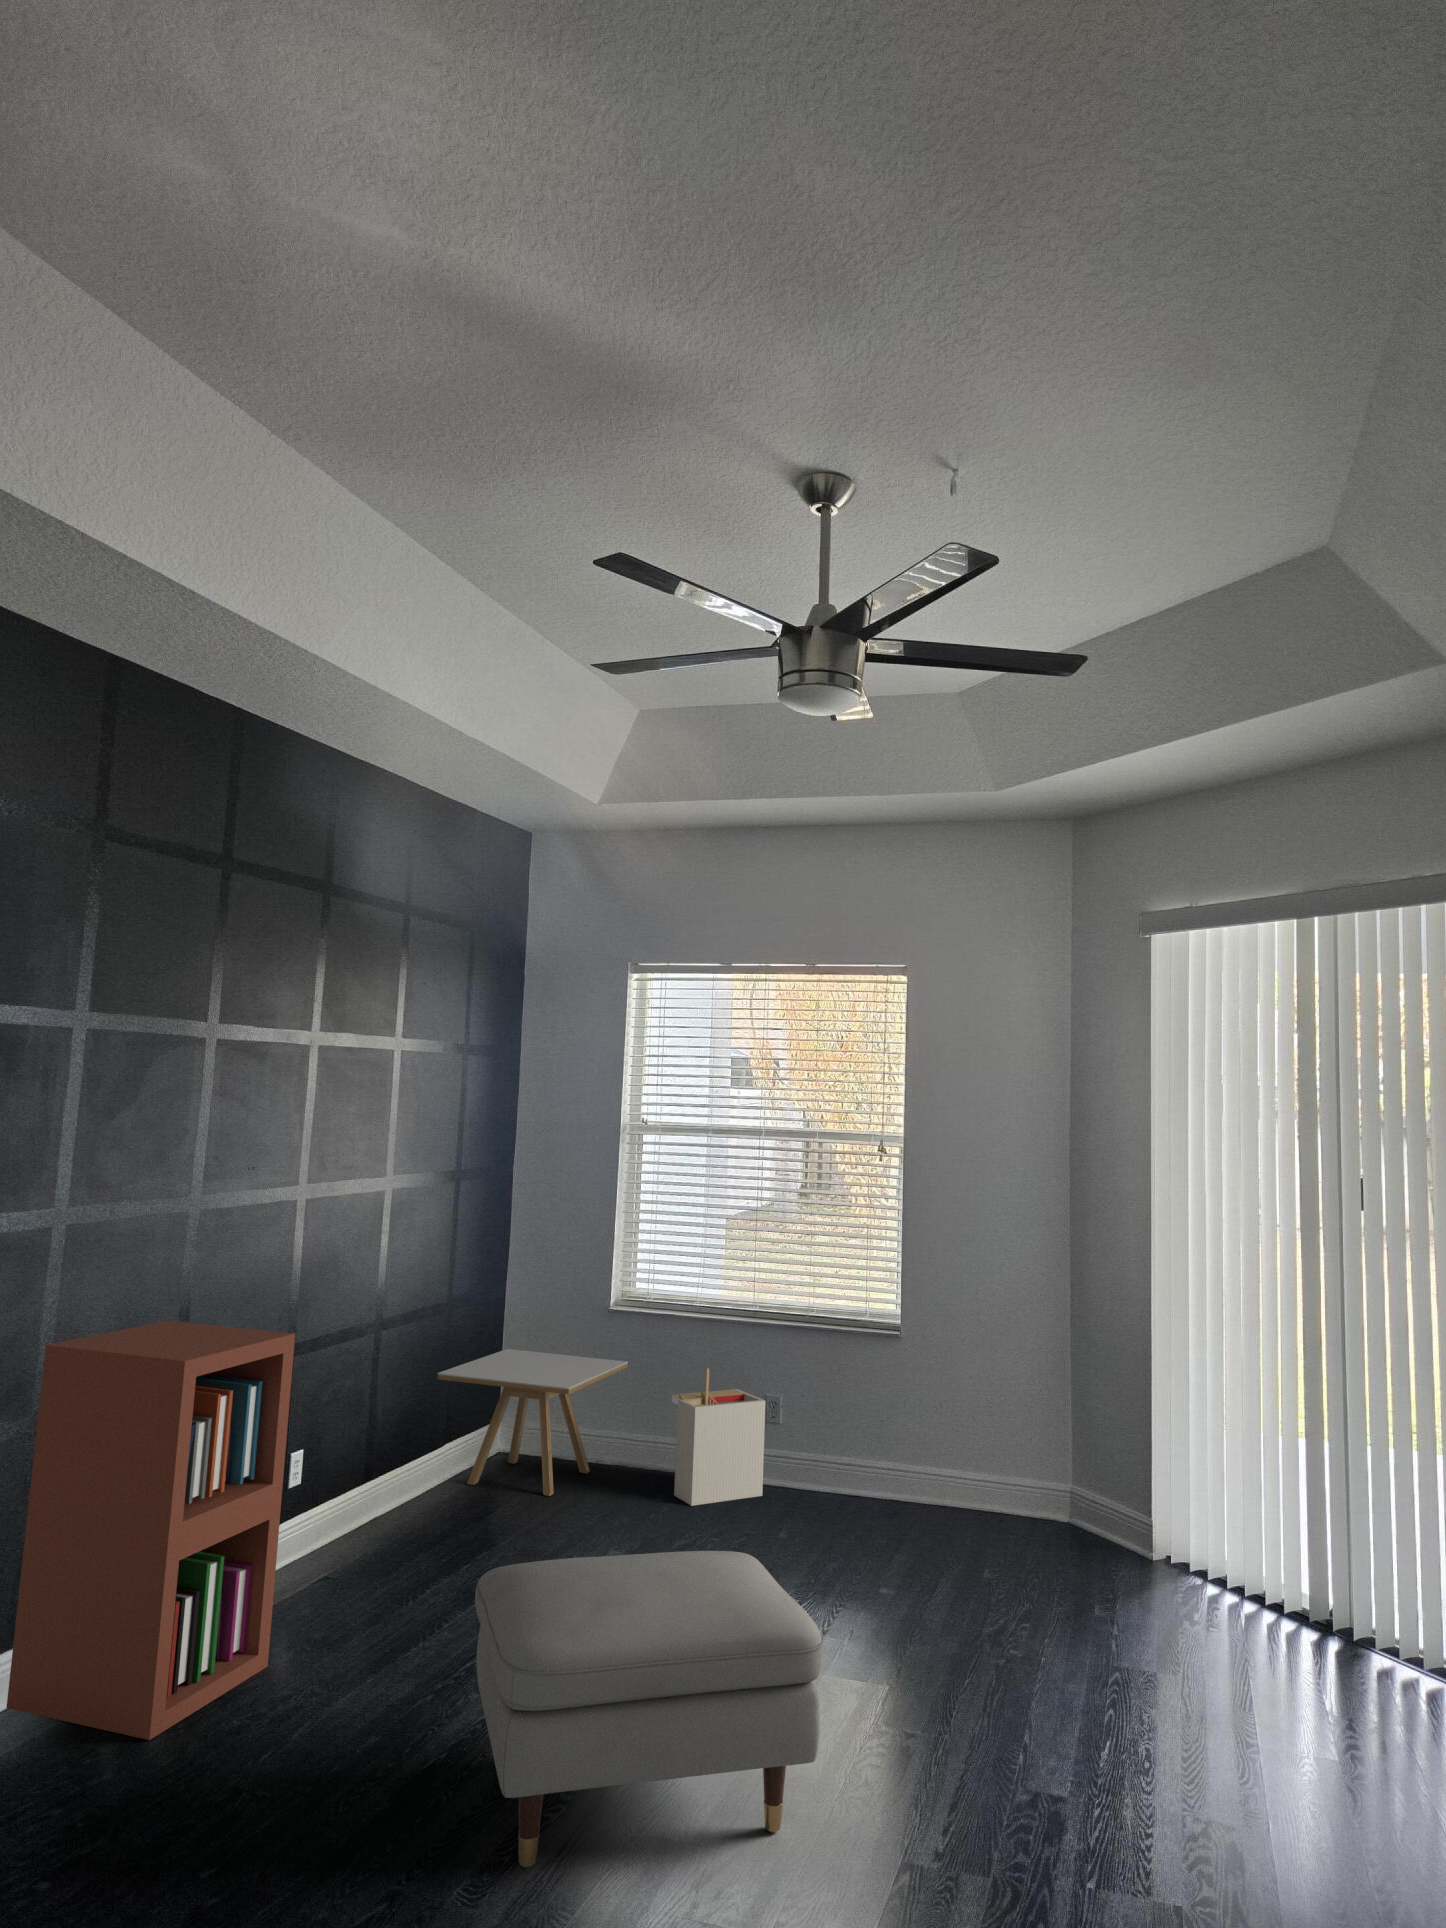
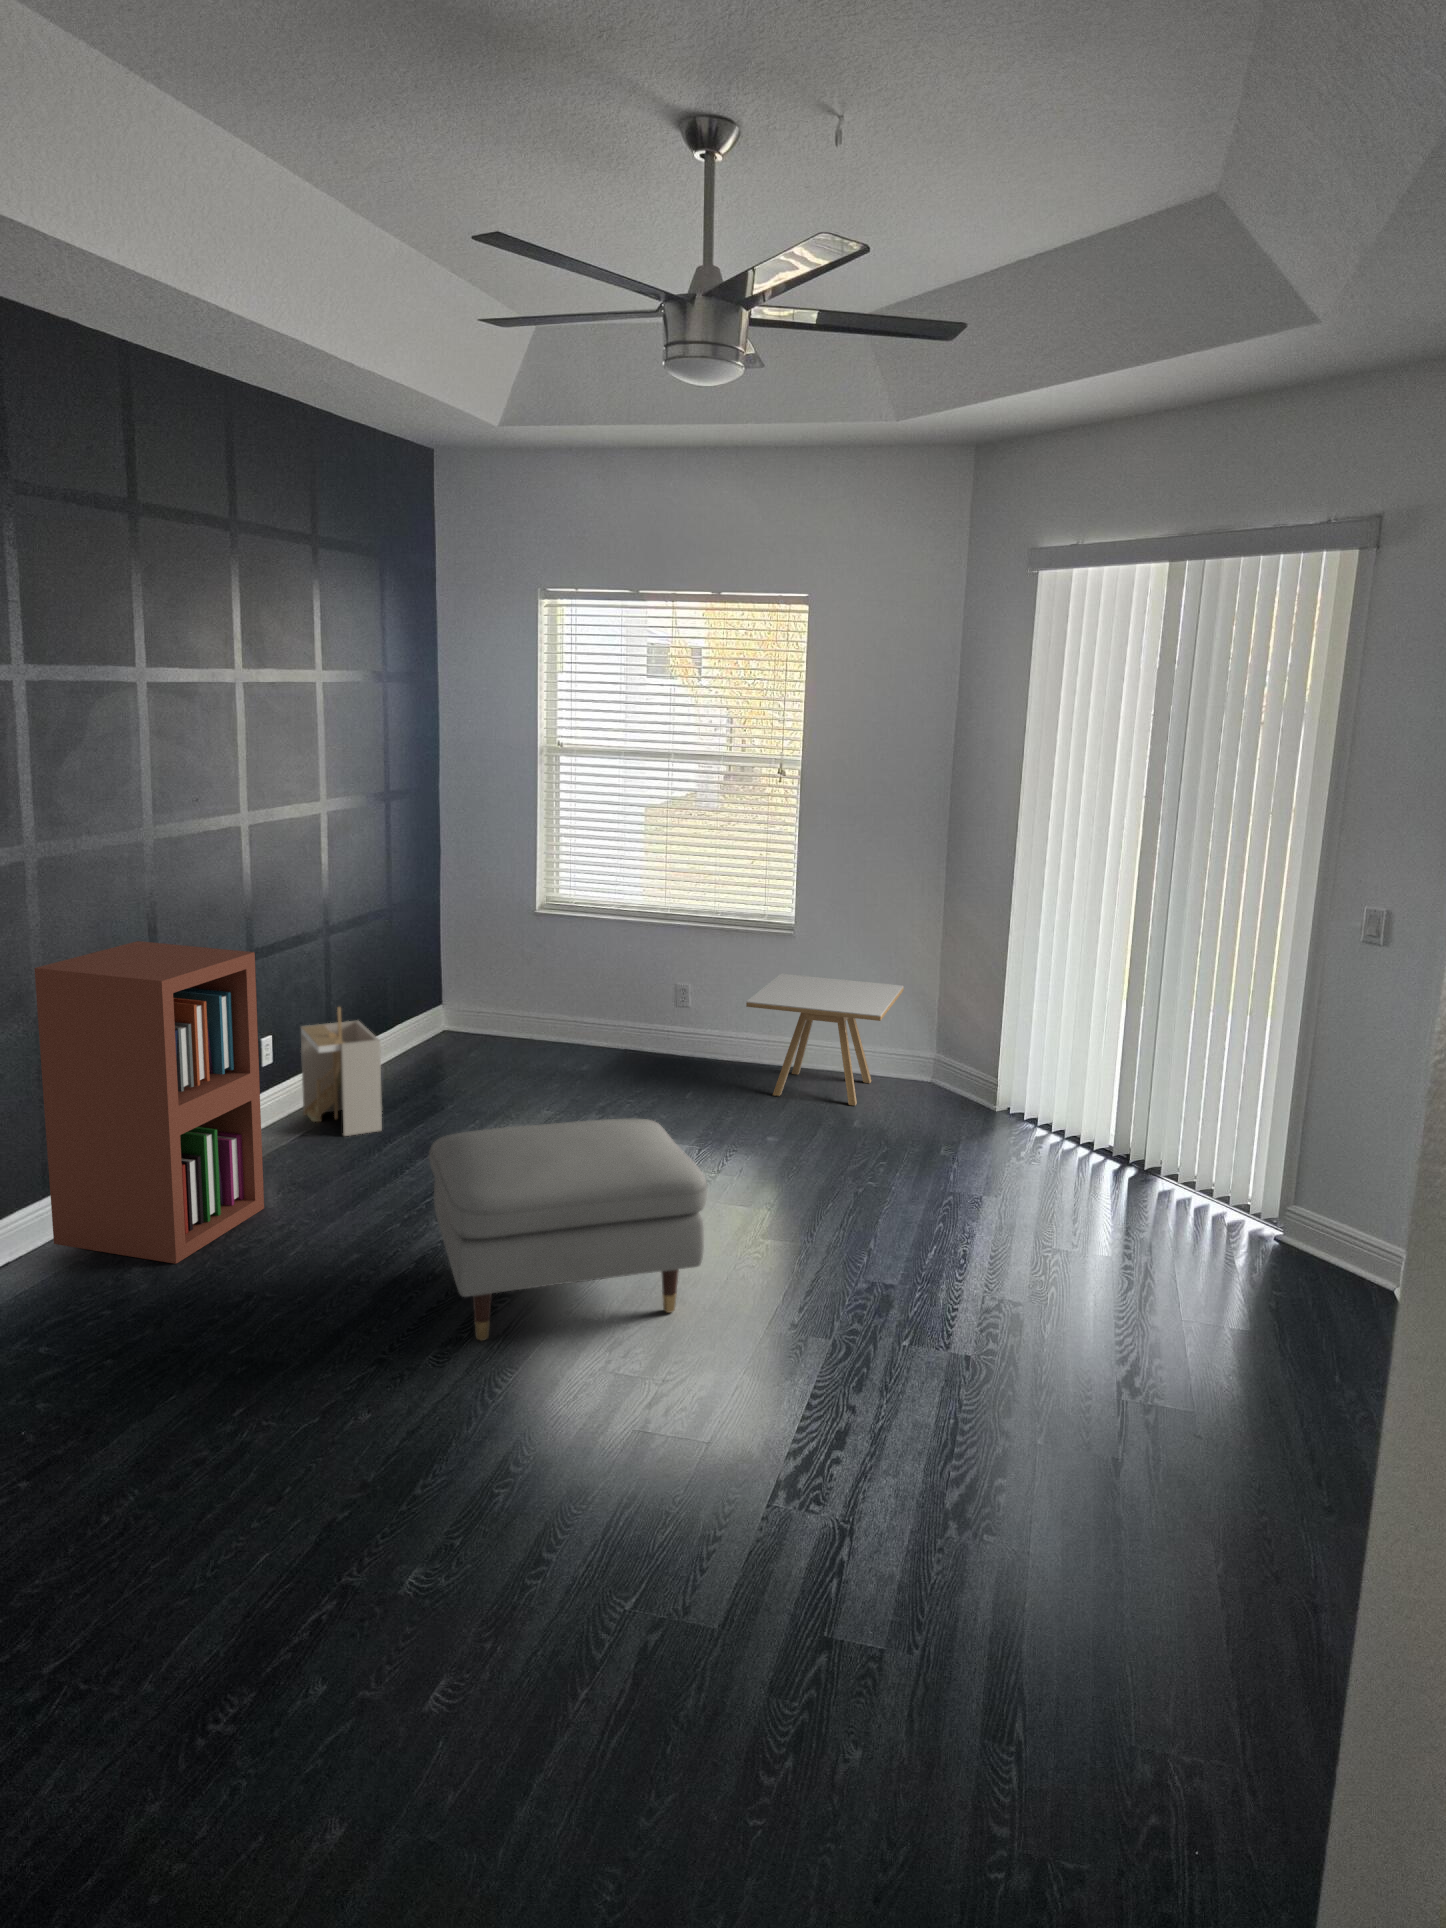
side table: present [438,1349,628,1496] -> present [746,974,904,1106]
storage bin: present [672,1368,765,1506] -> present [301,1007,382,1136]

